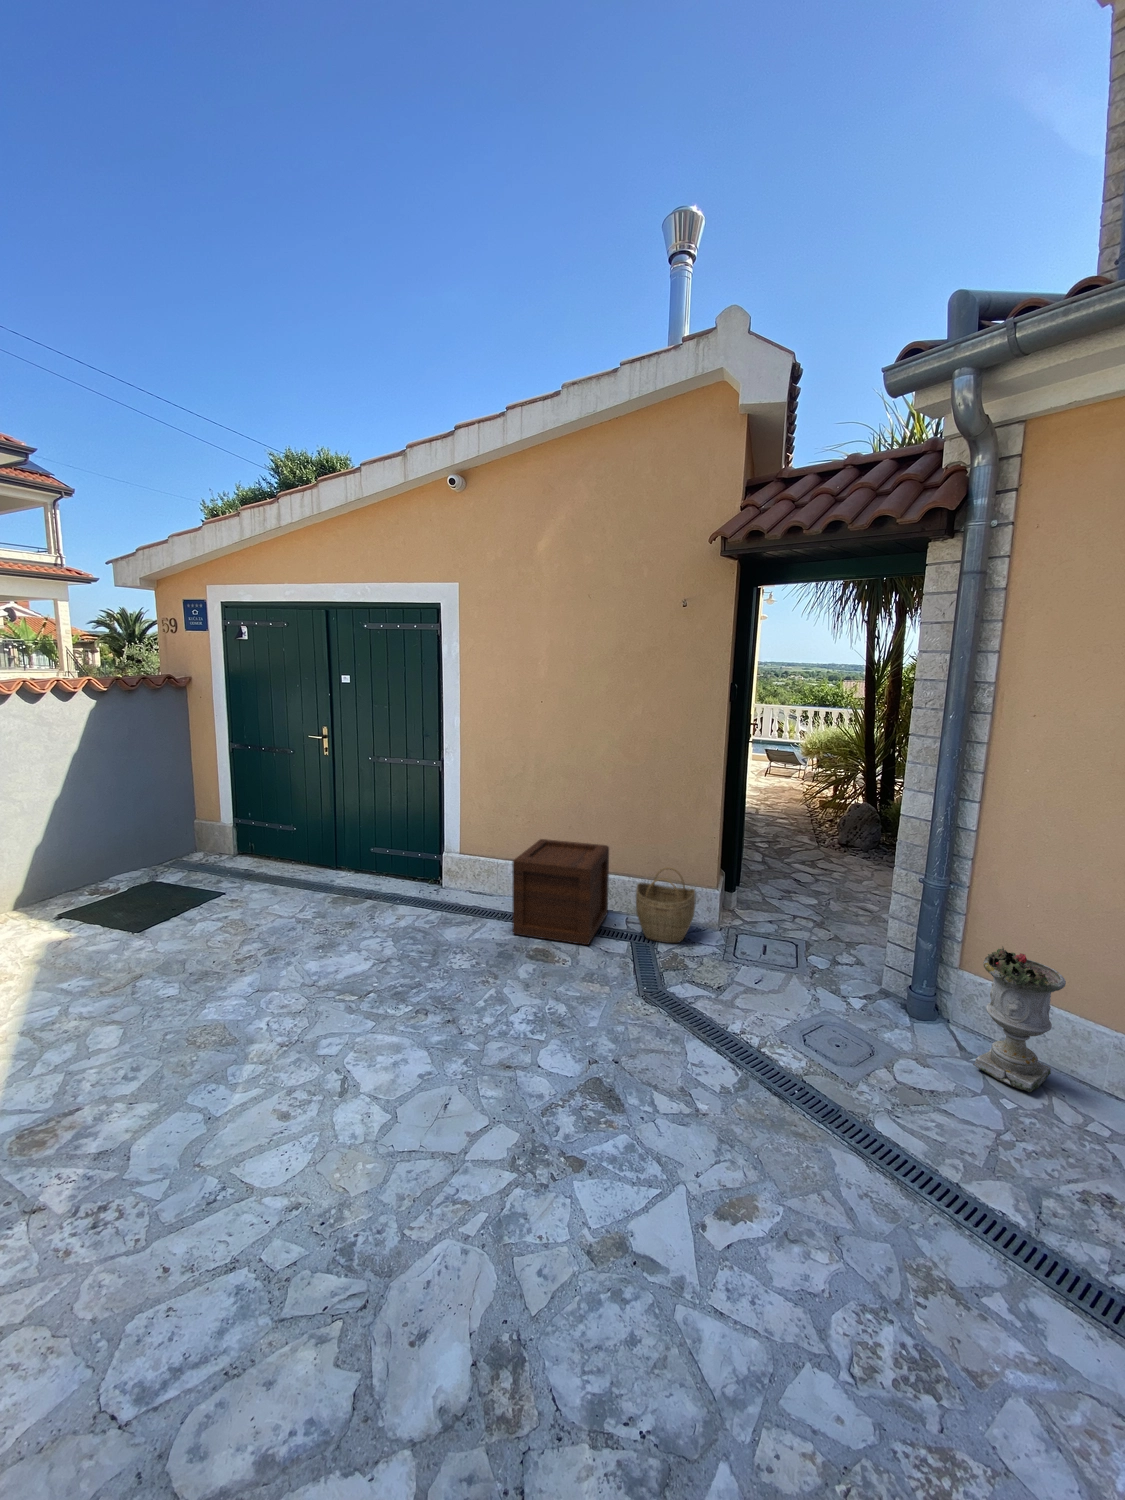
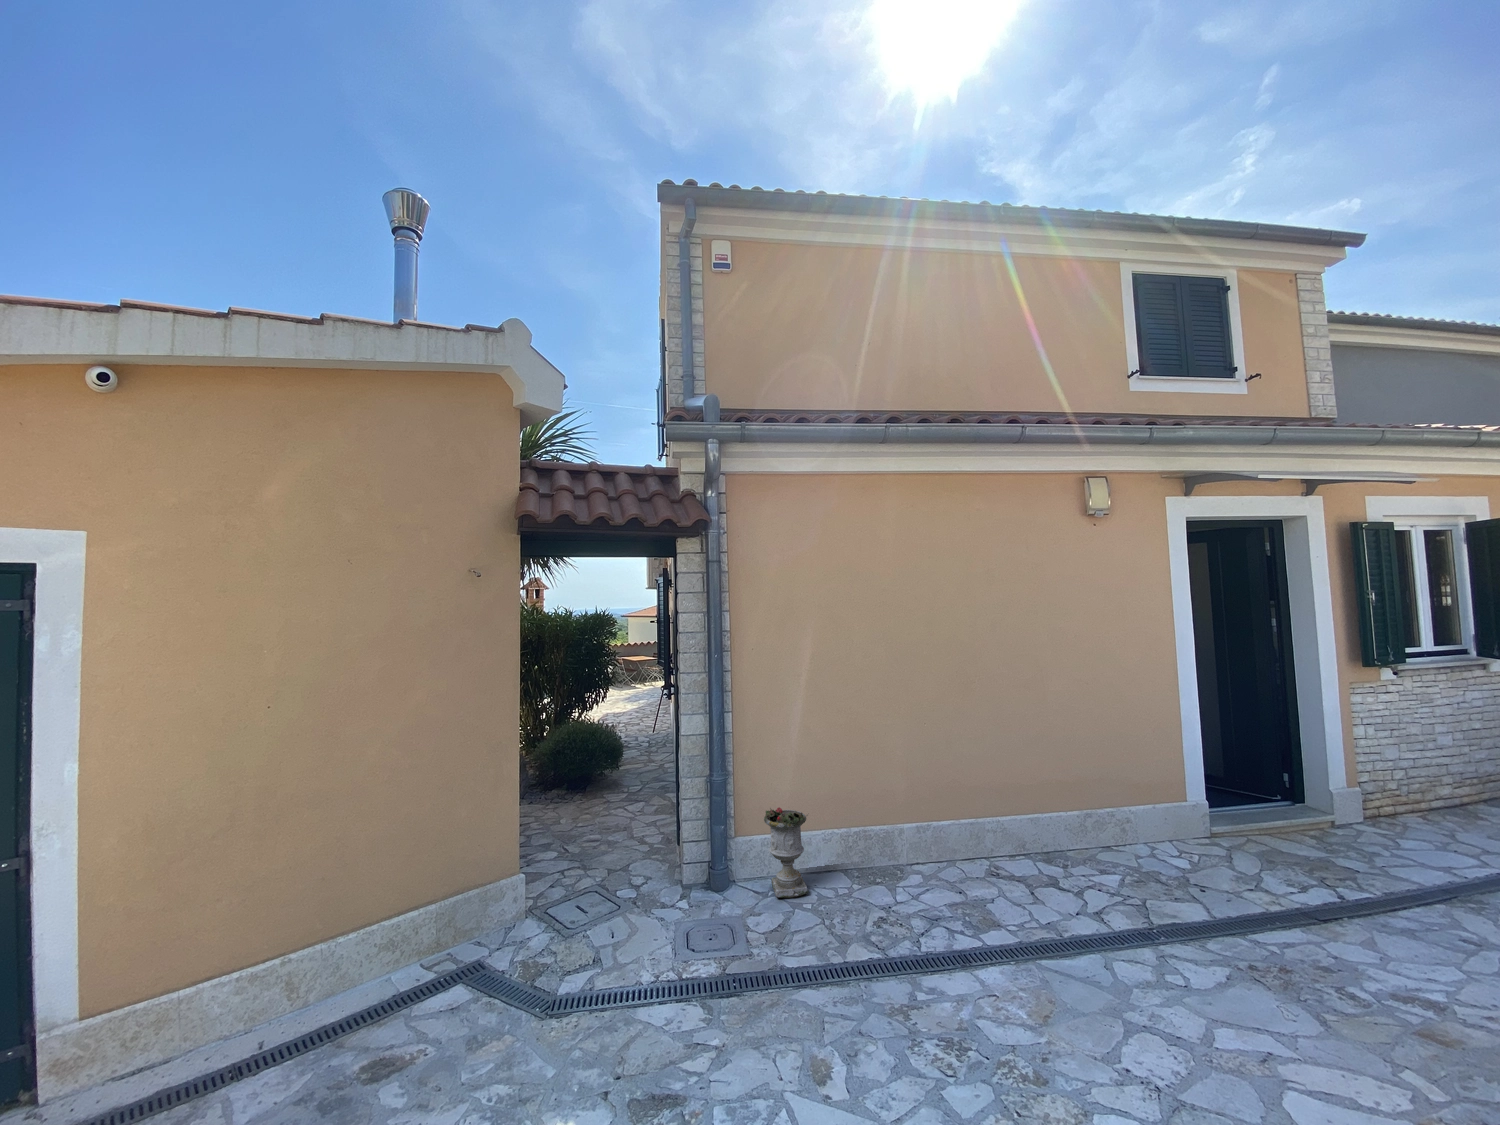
wooden crate: present [513,839,609,945] -> none [269,882,424,1079]
woven basket: present [636,867,696,943] -> none [445,871,519,968]

